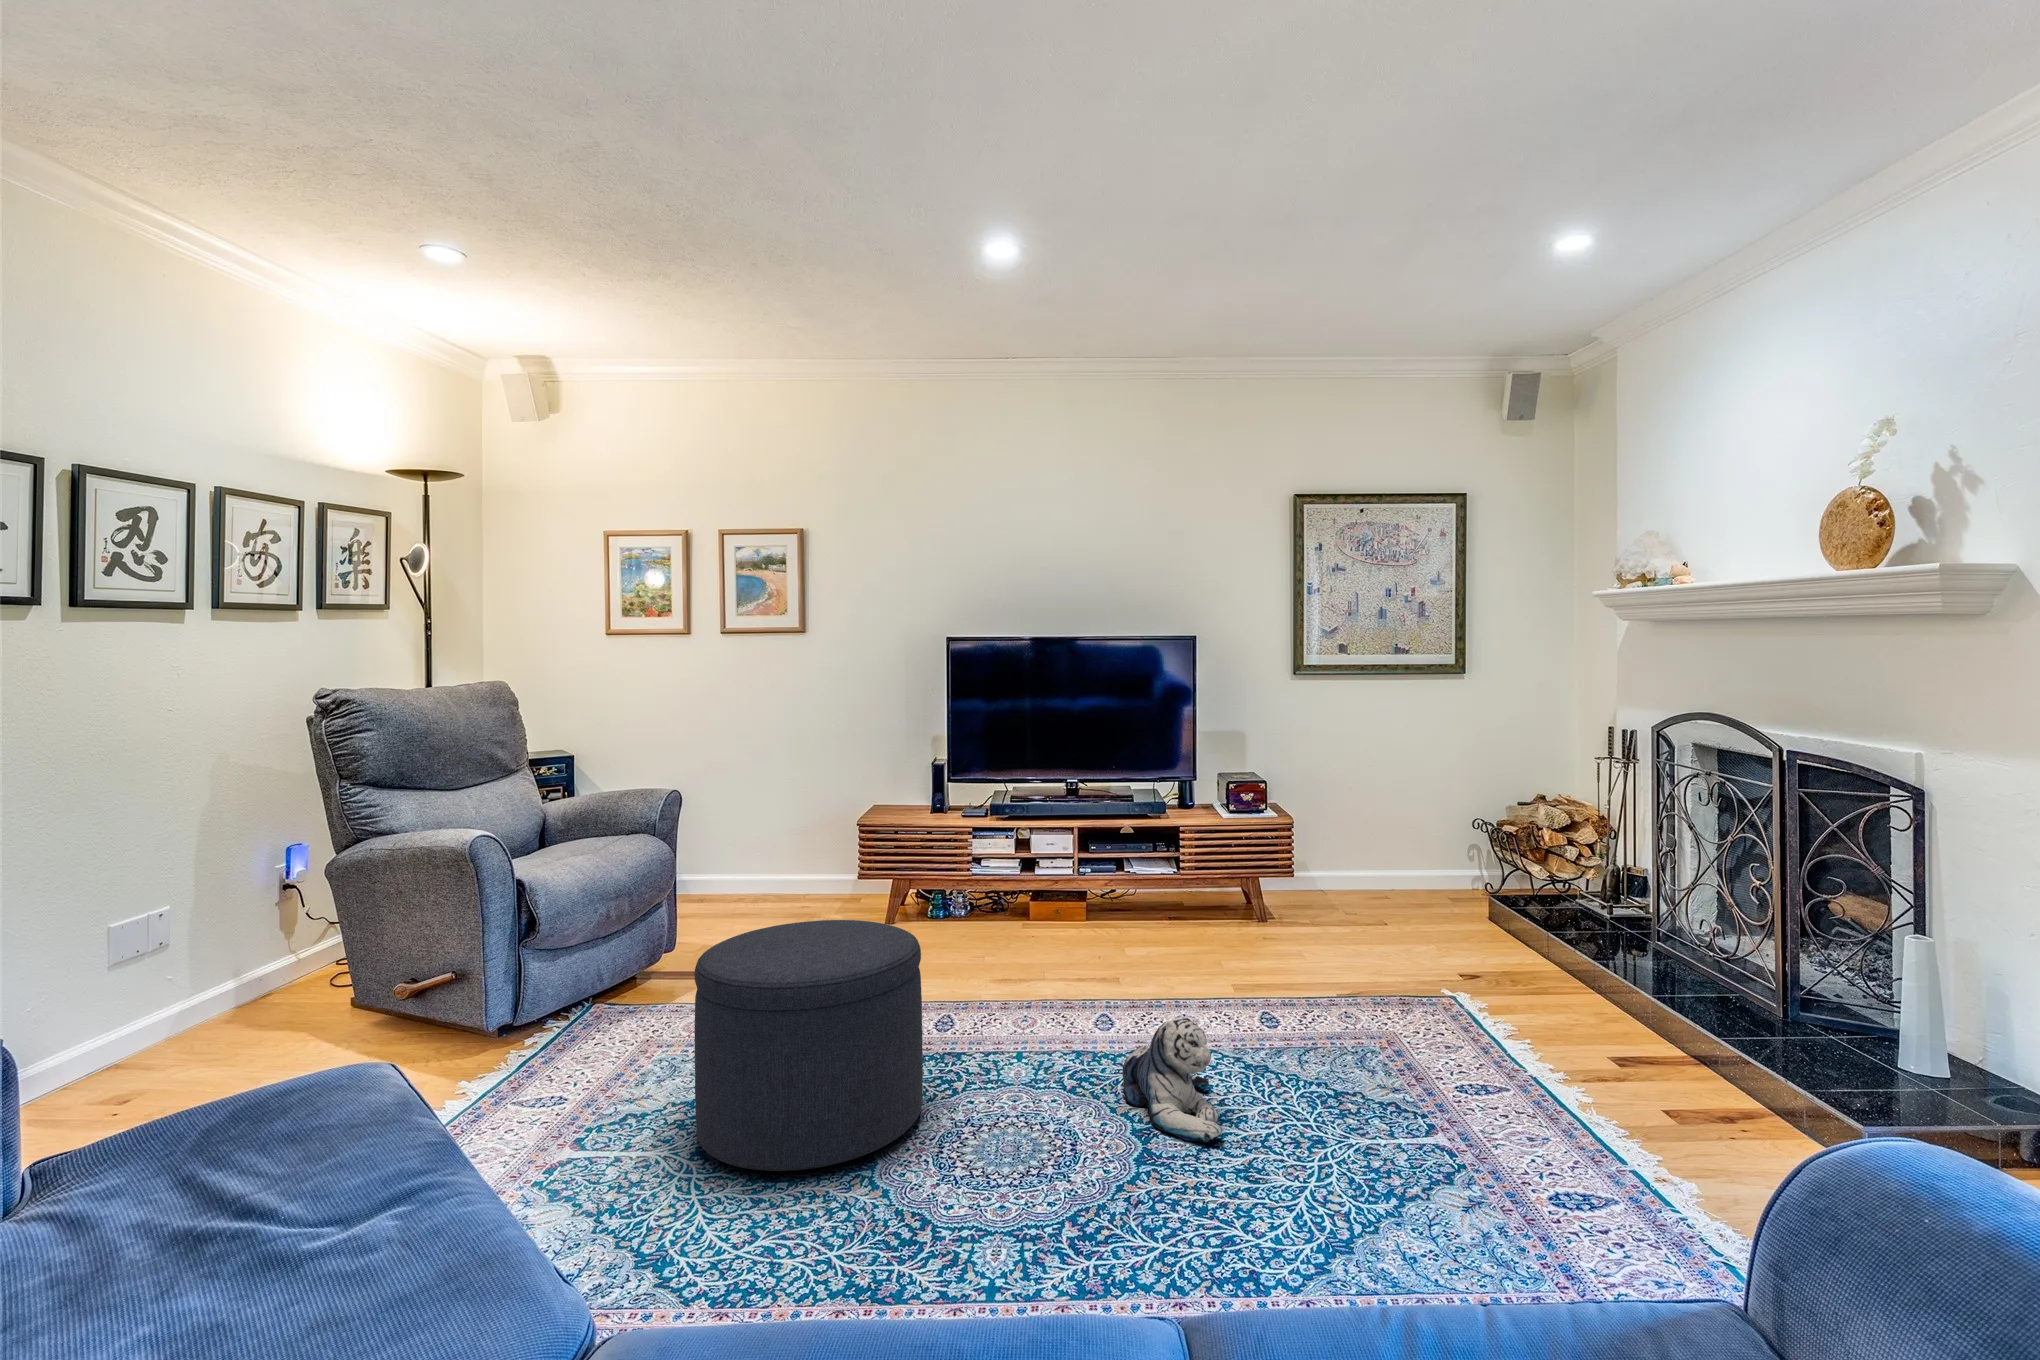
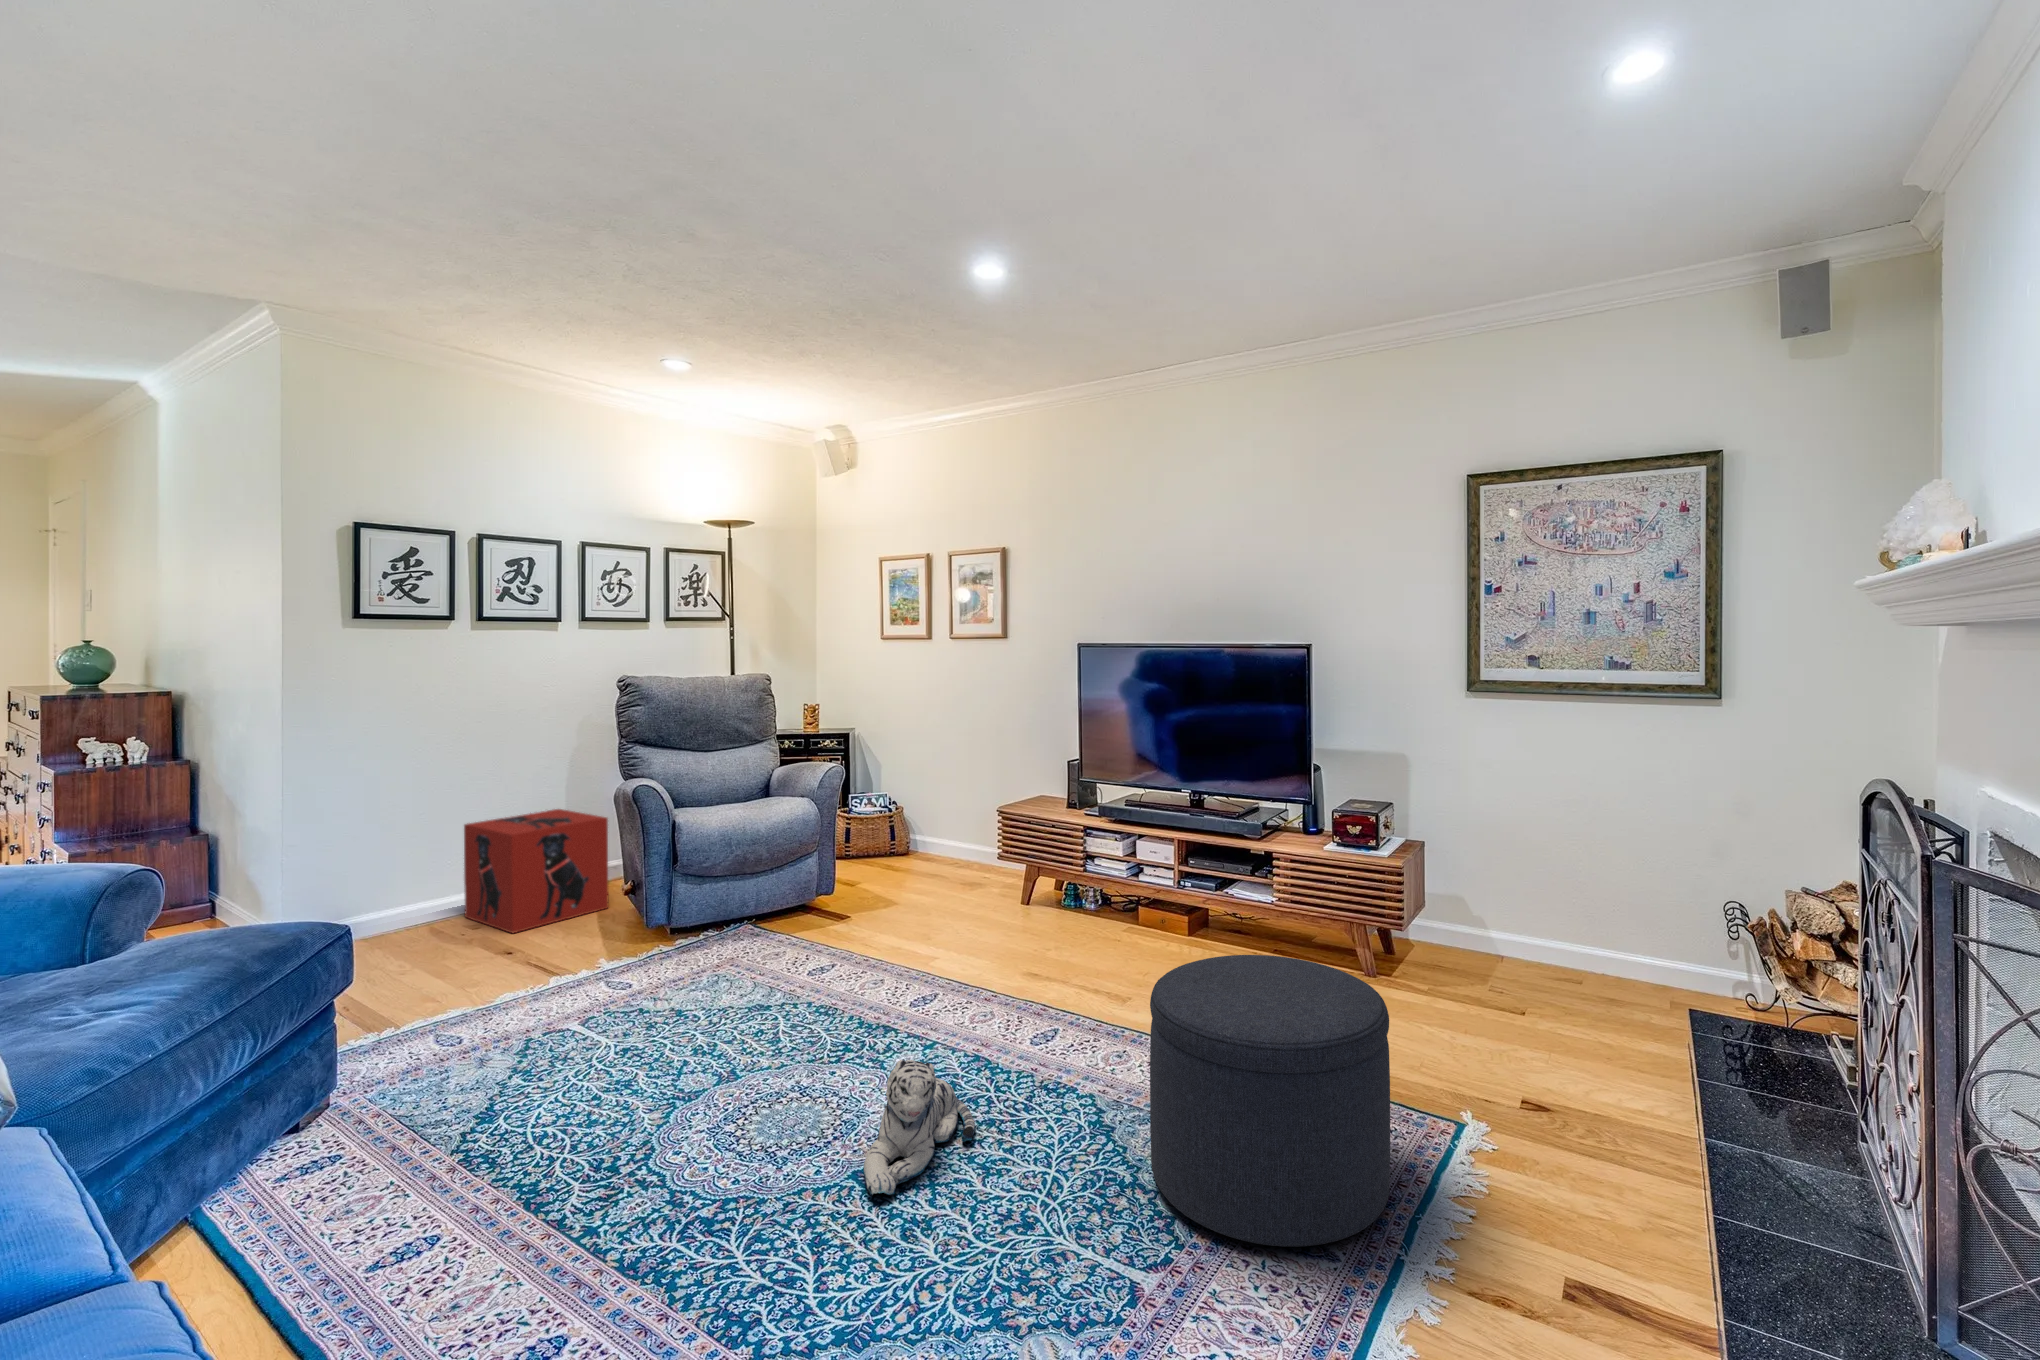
storage box: none [68,894,335,1090] -> present [464,809,609,933]
ottoman: present [694,920,923,1171] -> present [1150,955,1390,1247]

